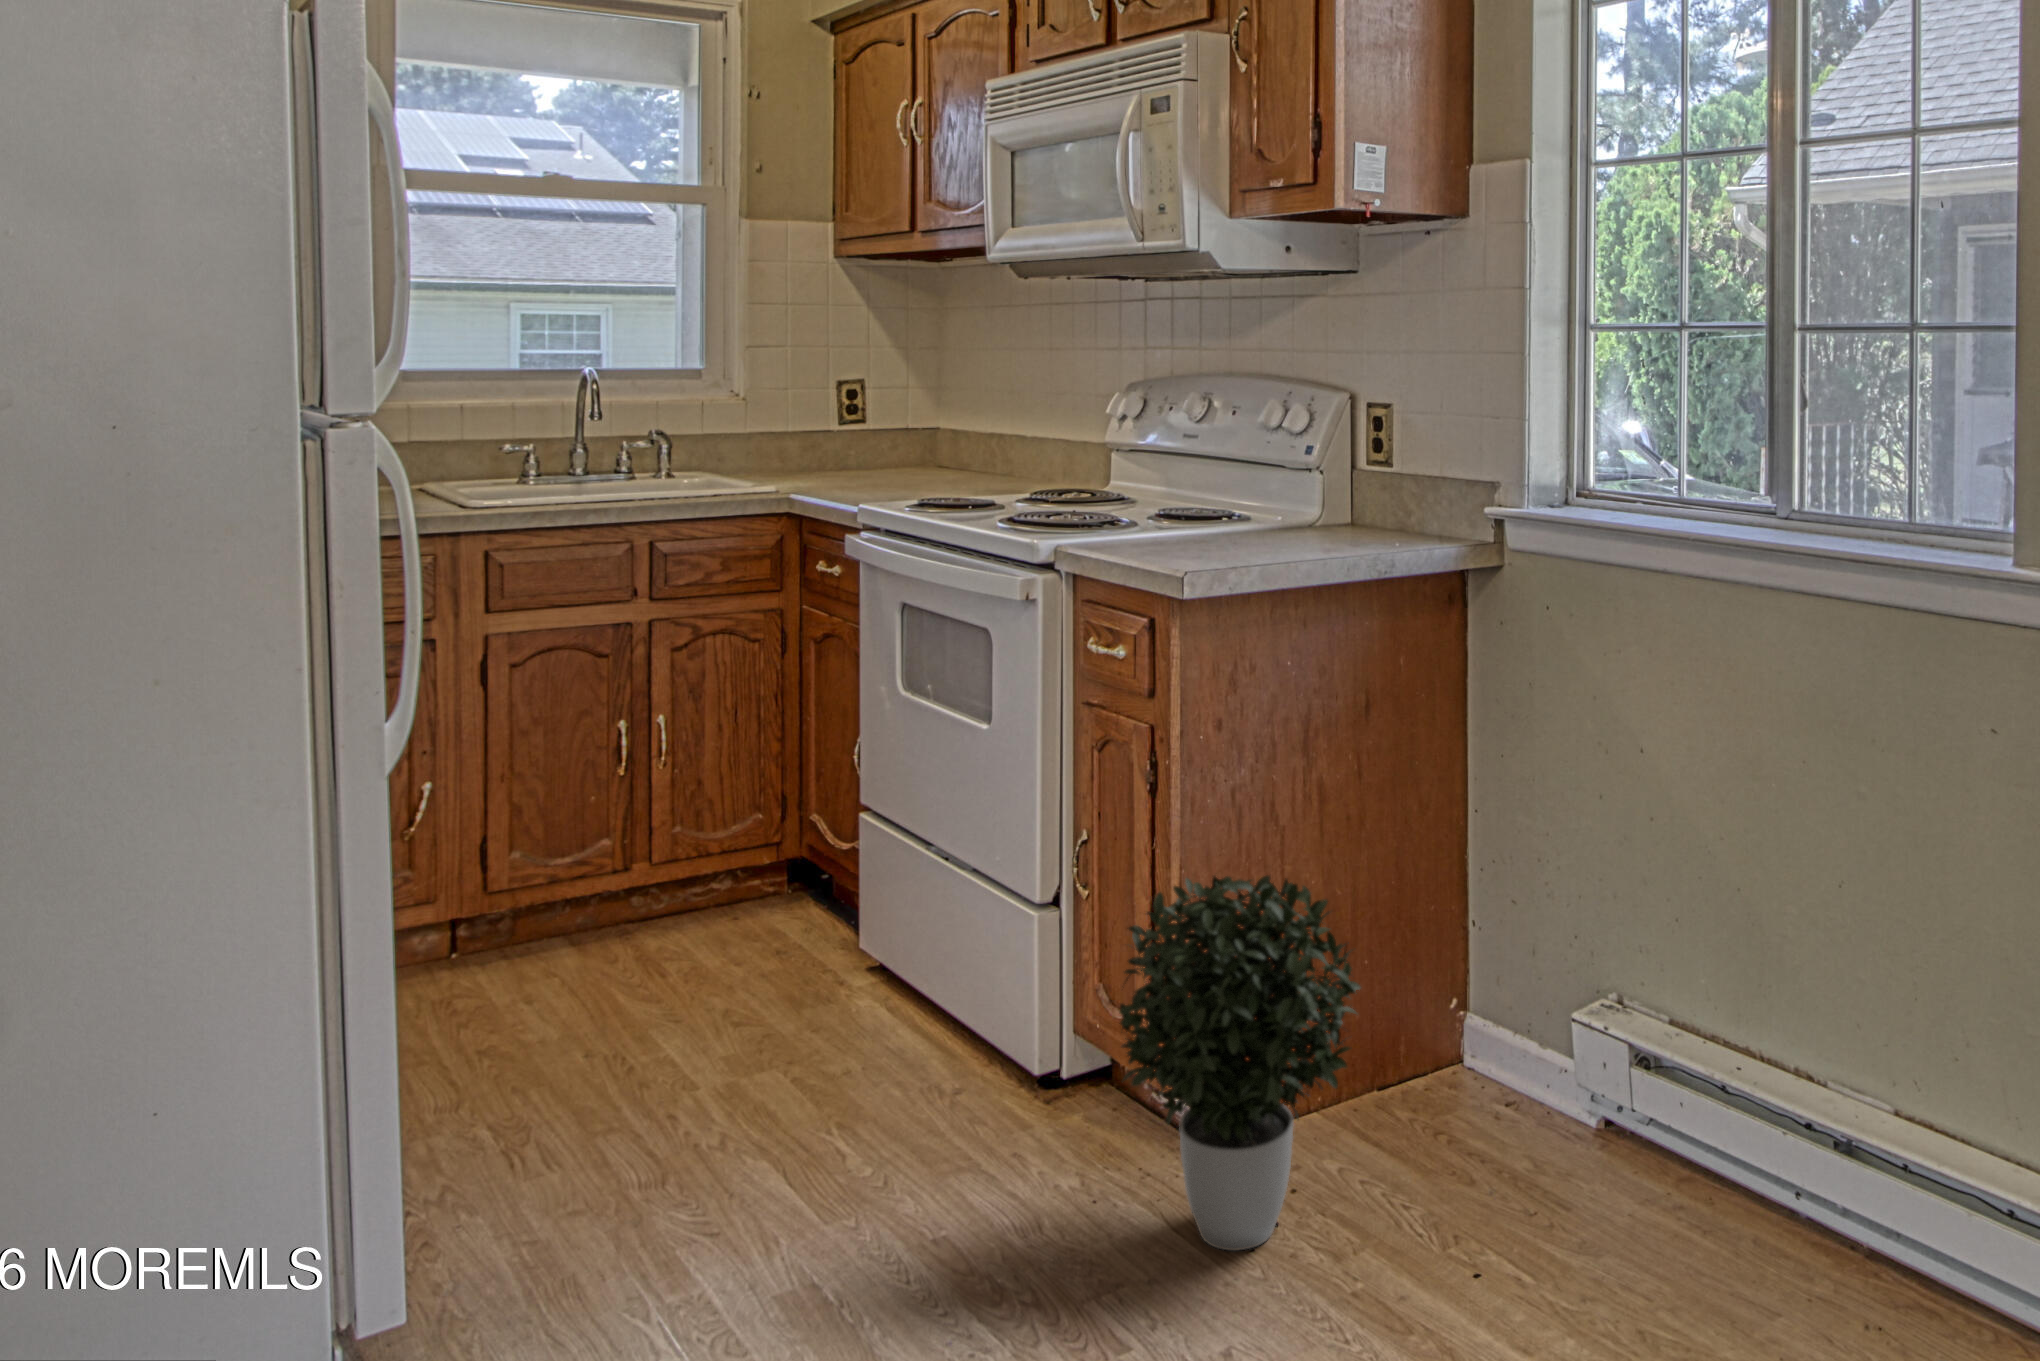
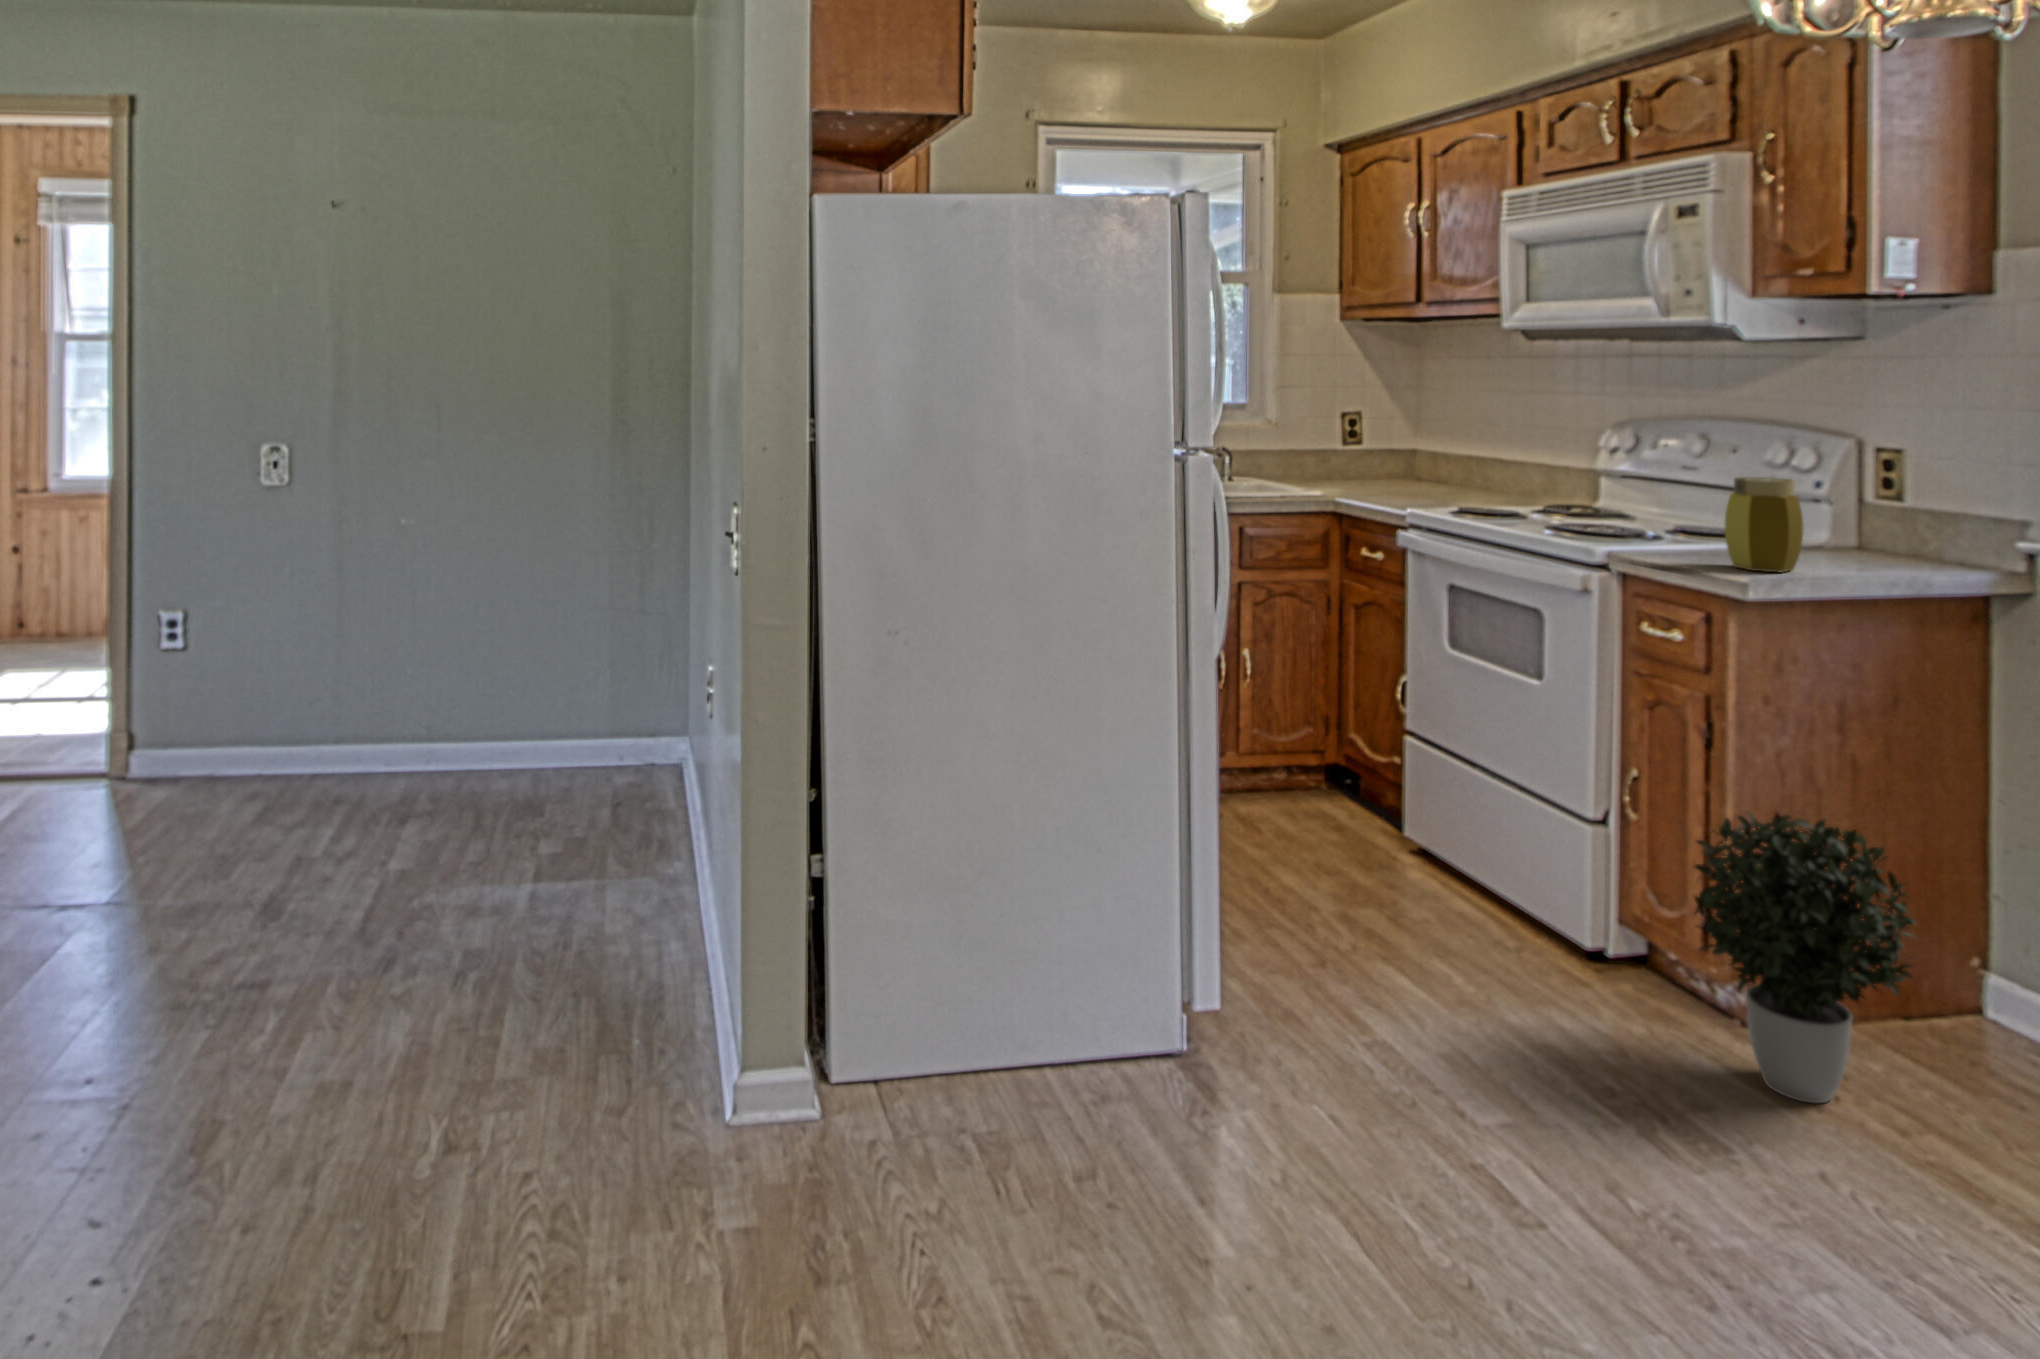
jar: none [1176,439,1261,560] -> present [1725,477,1803,572]

